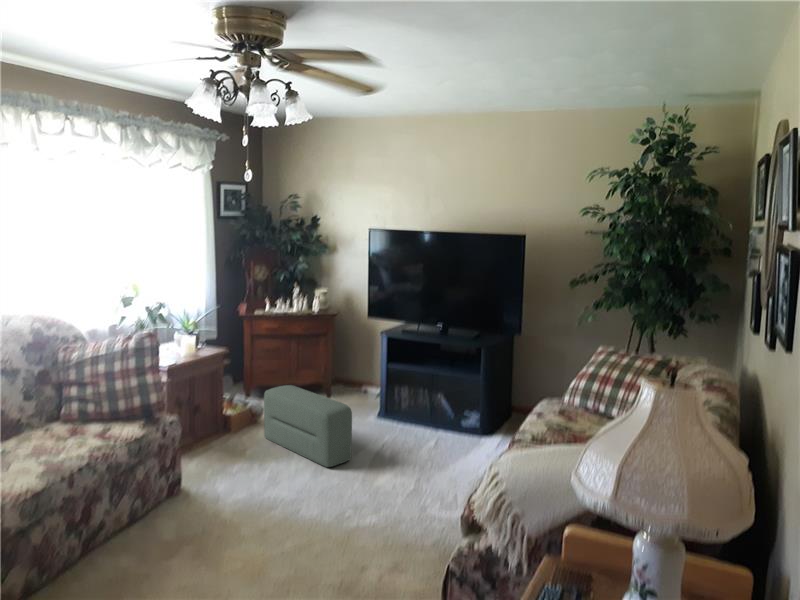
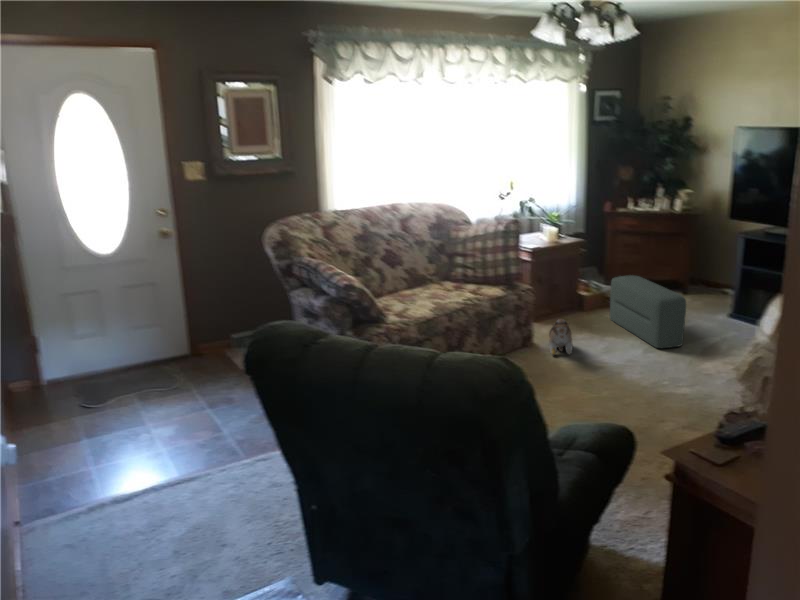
plush toy: none [205,453,236,501] -> present [549,319,573,355]

